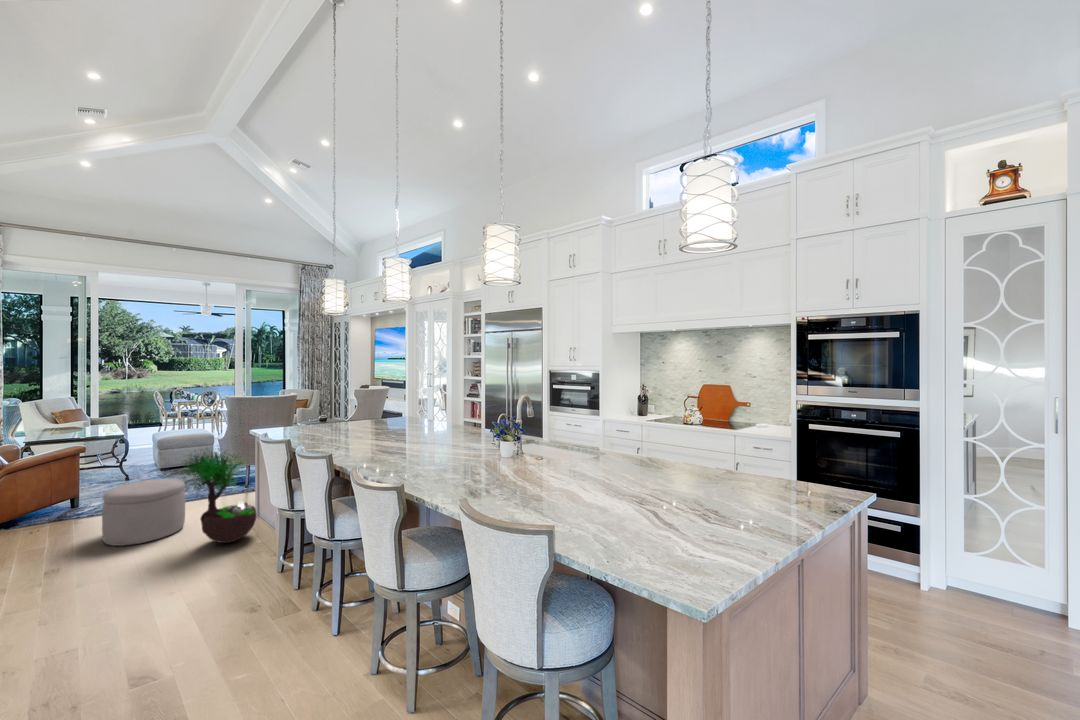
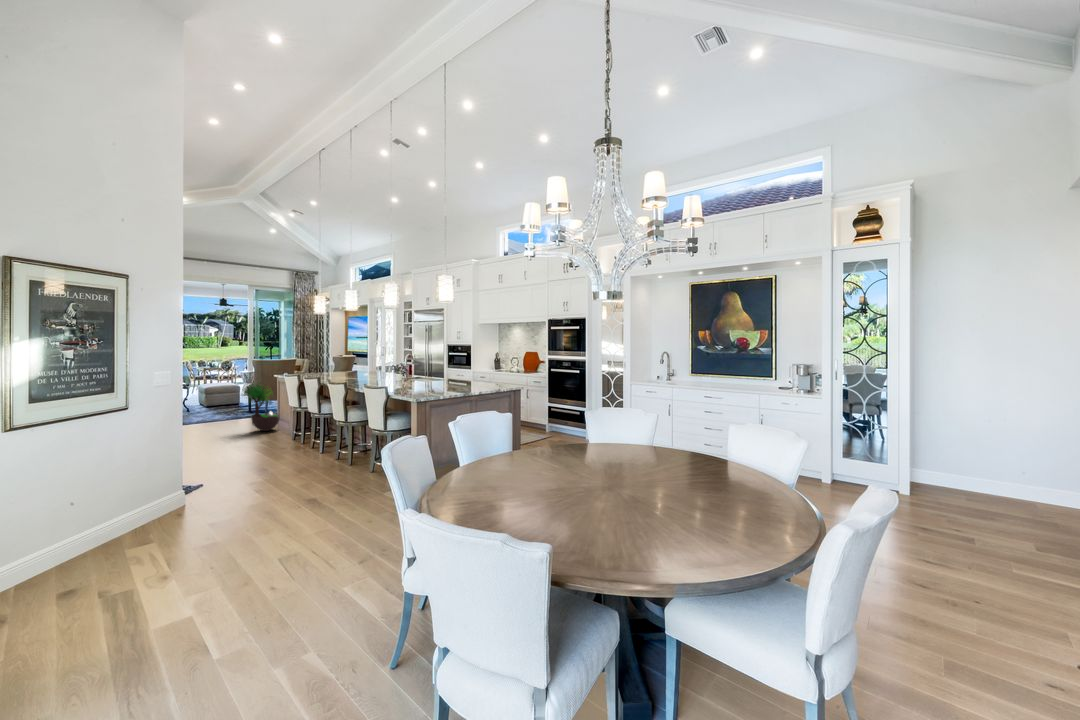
ottoman: present [102,478,185,546] -> none [200,402,239,431]

